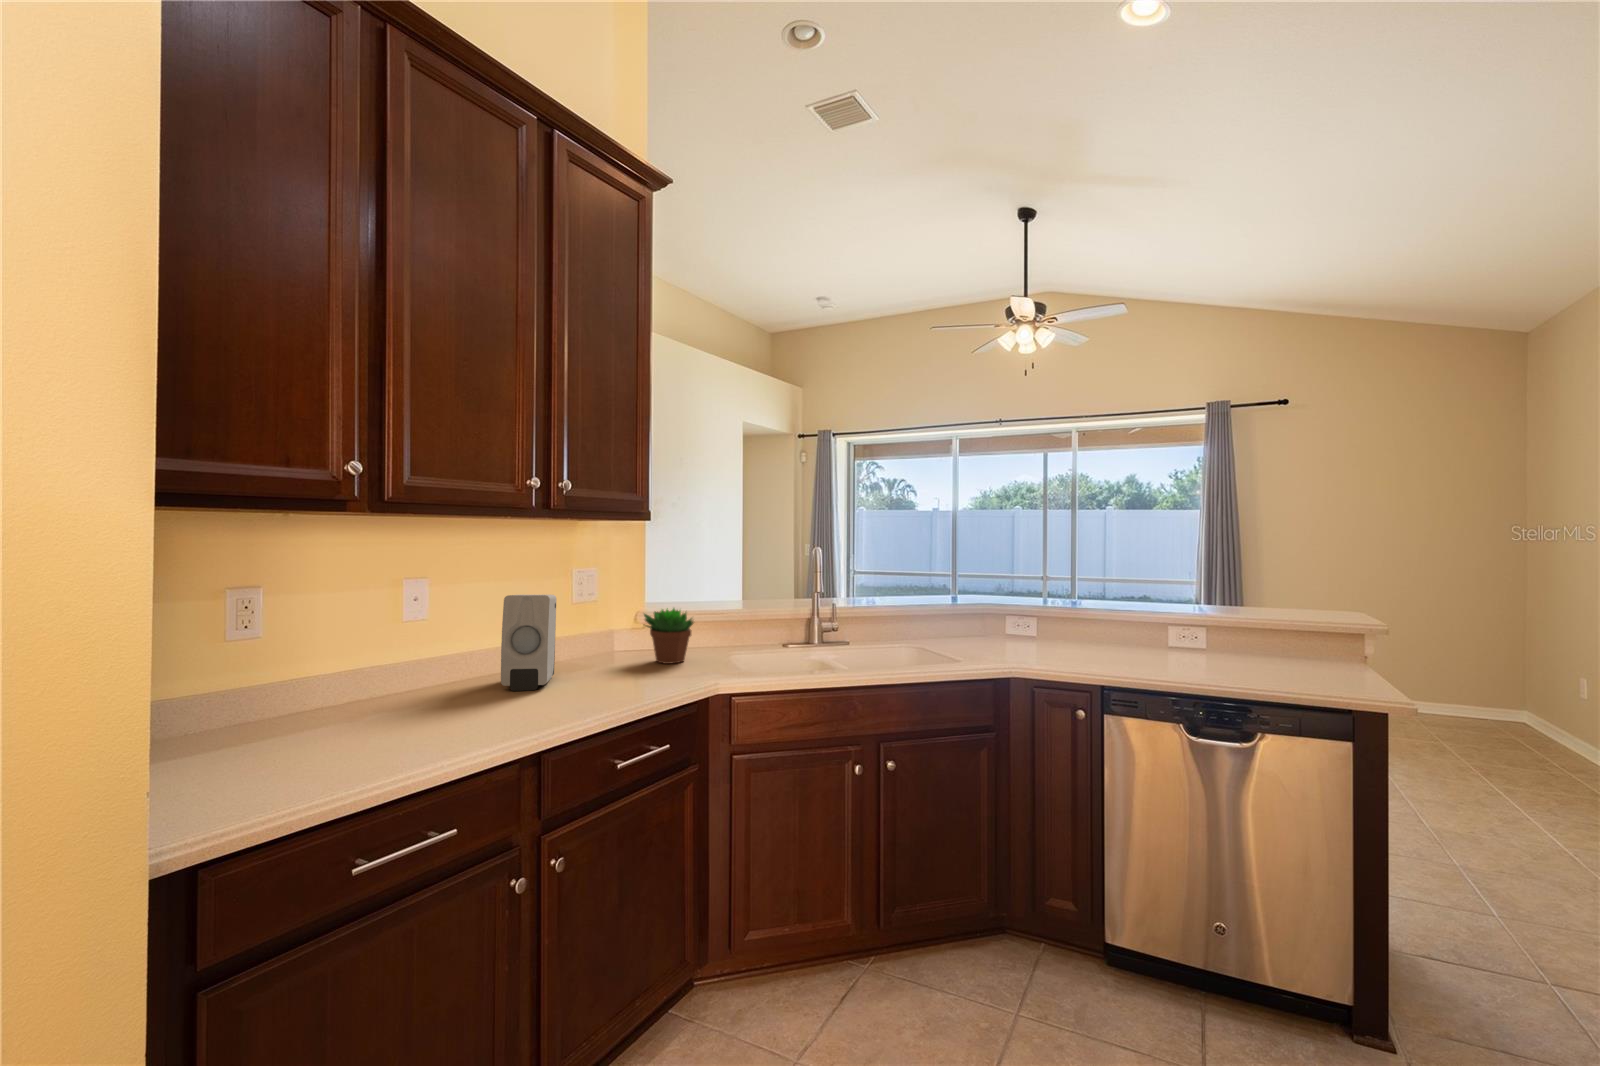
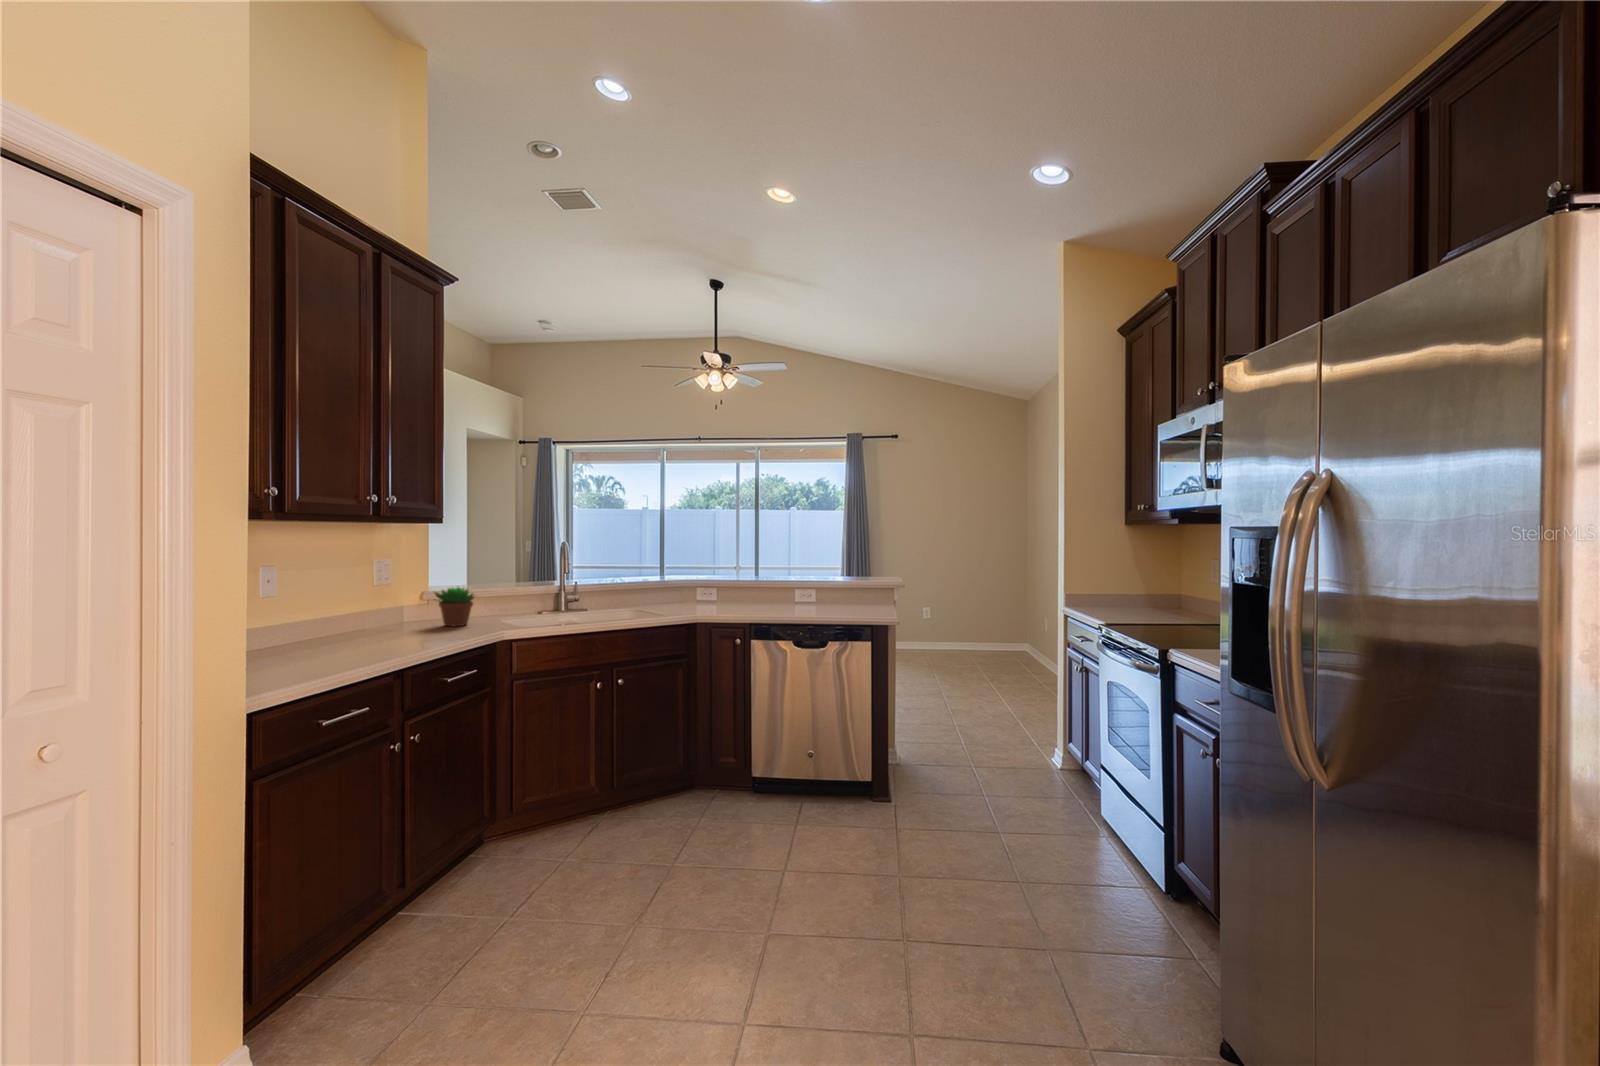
soap dispenser: present [501,595,556,691] -> none [337,577,376,645]

